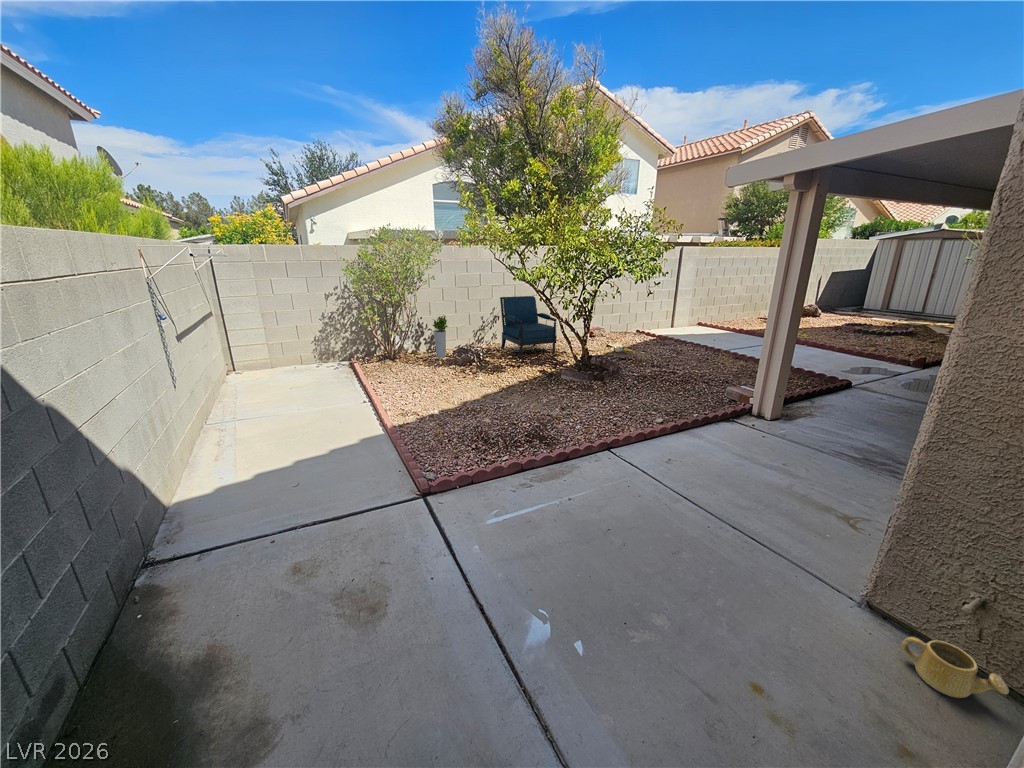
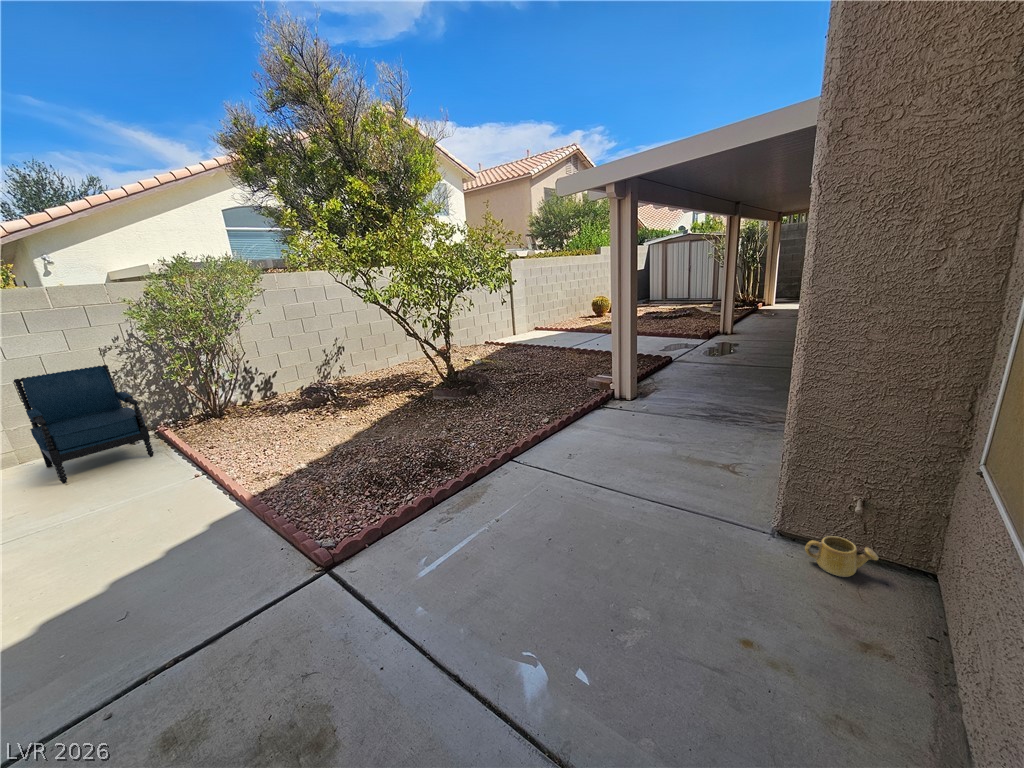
chair: present [500,296,557,357] -> present [14,365,154,483]
planter: present [433,316,448,357] -> none [260,354,288,405]

